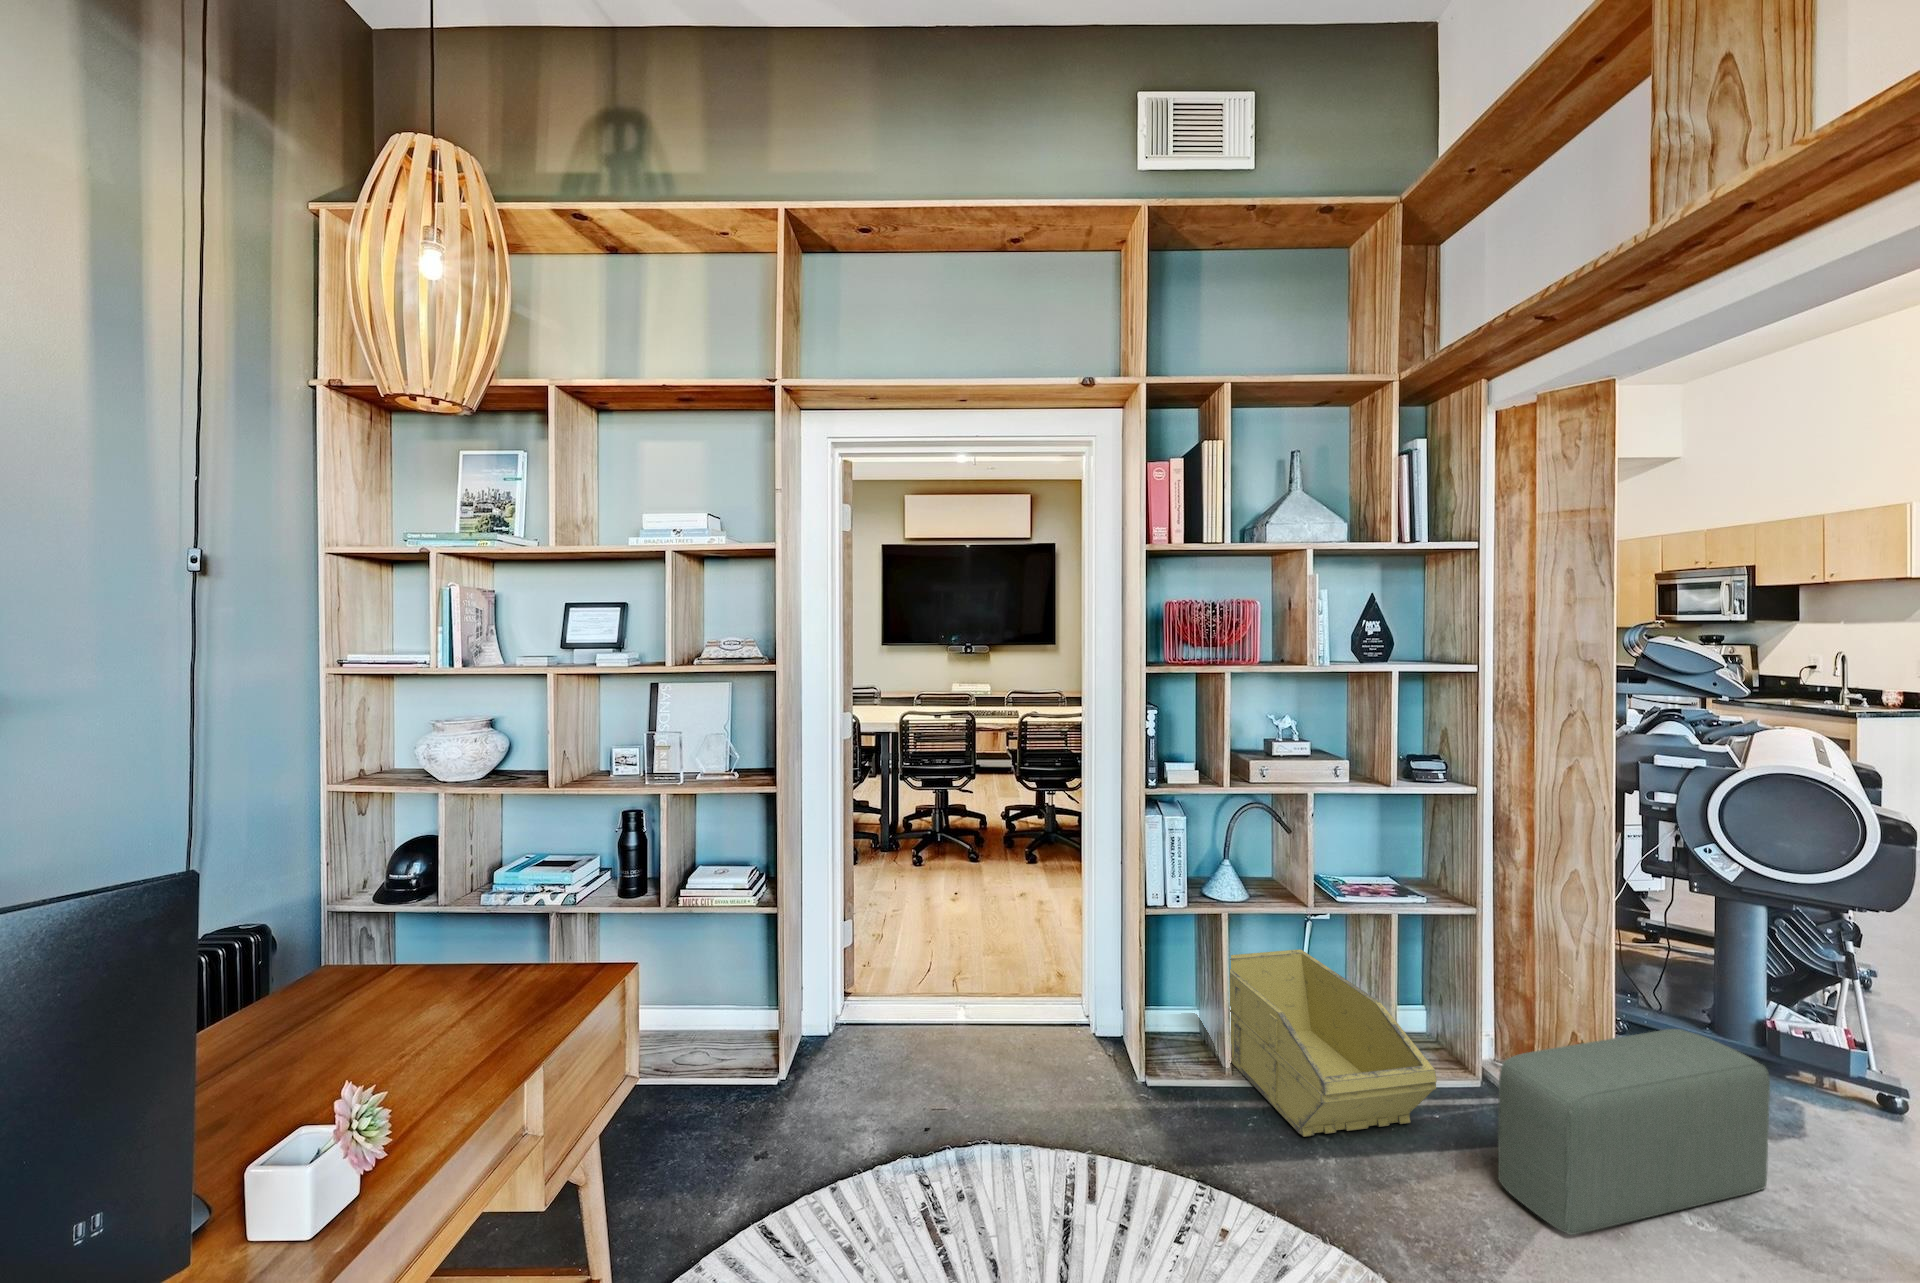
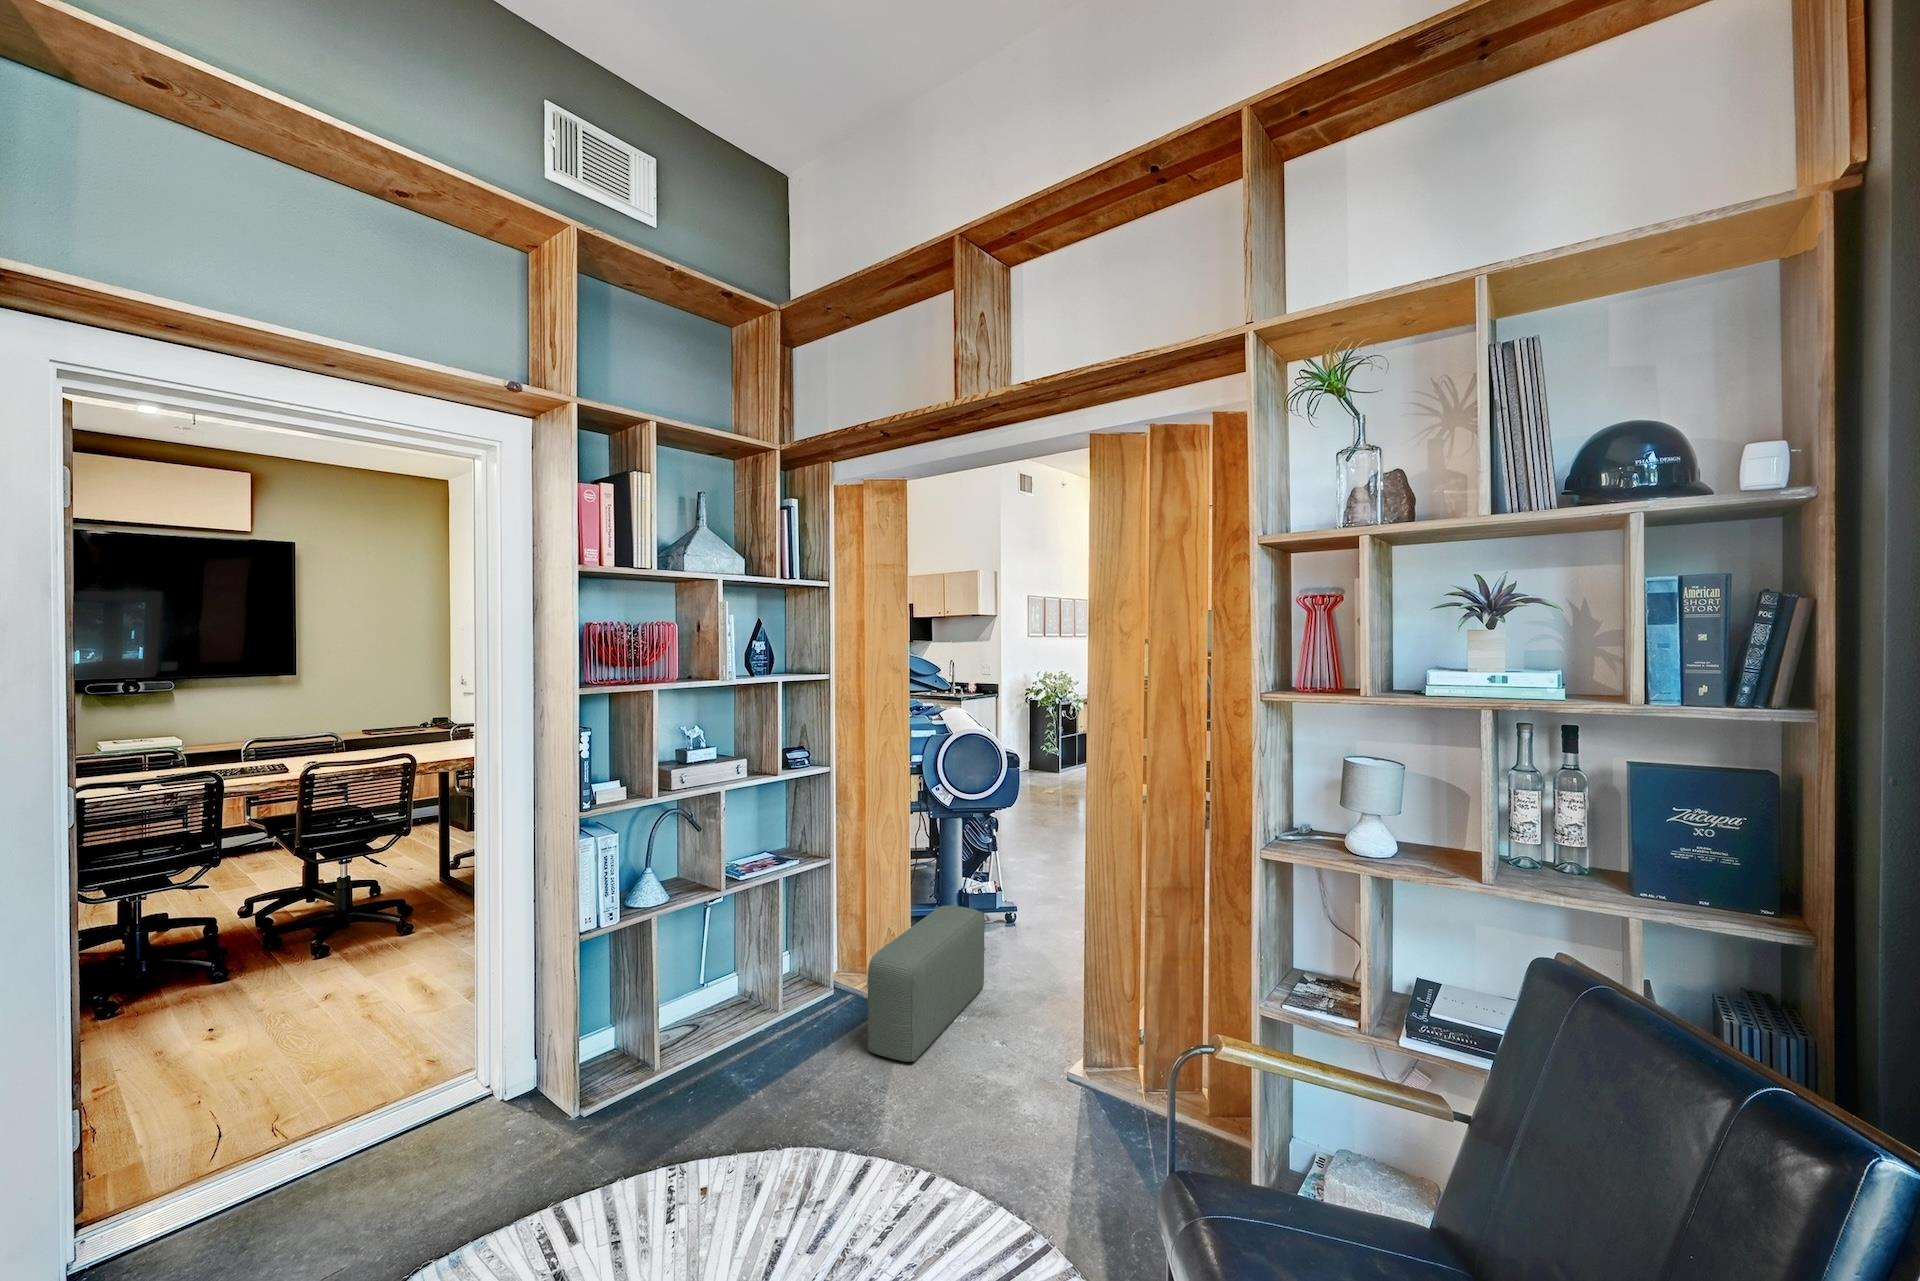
storage bin: present [1229,949,1437,1137] -> none [625,933,824,1086]

